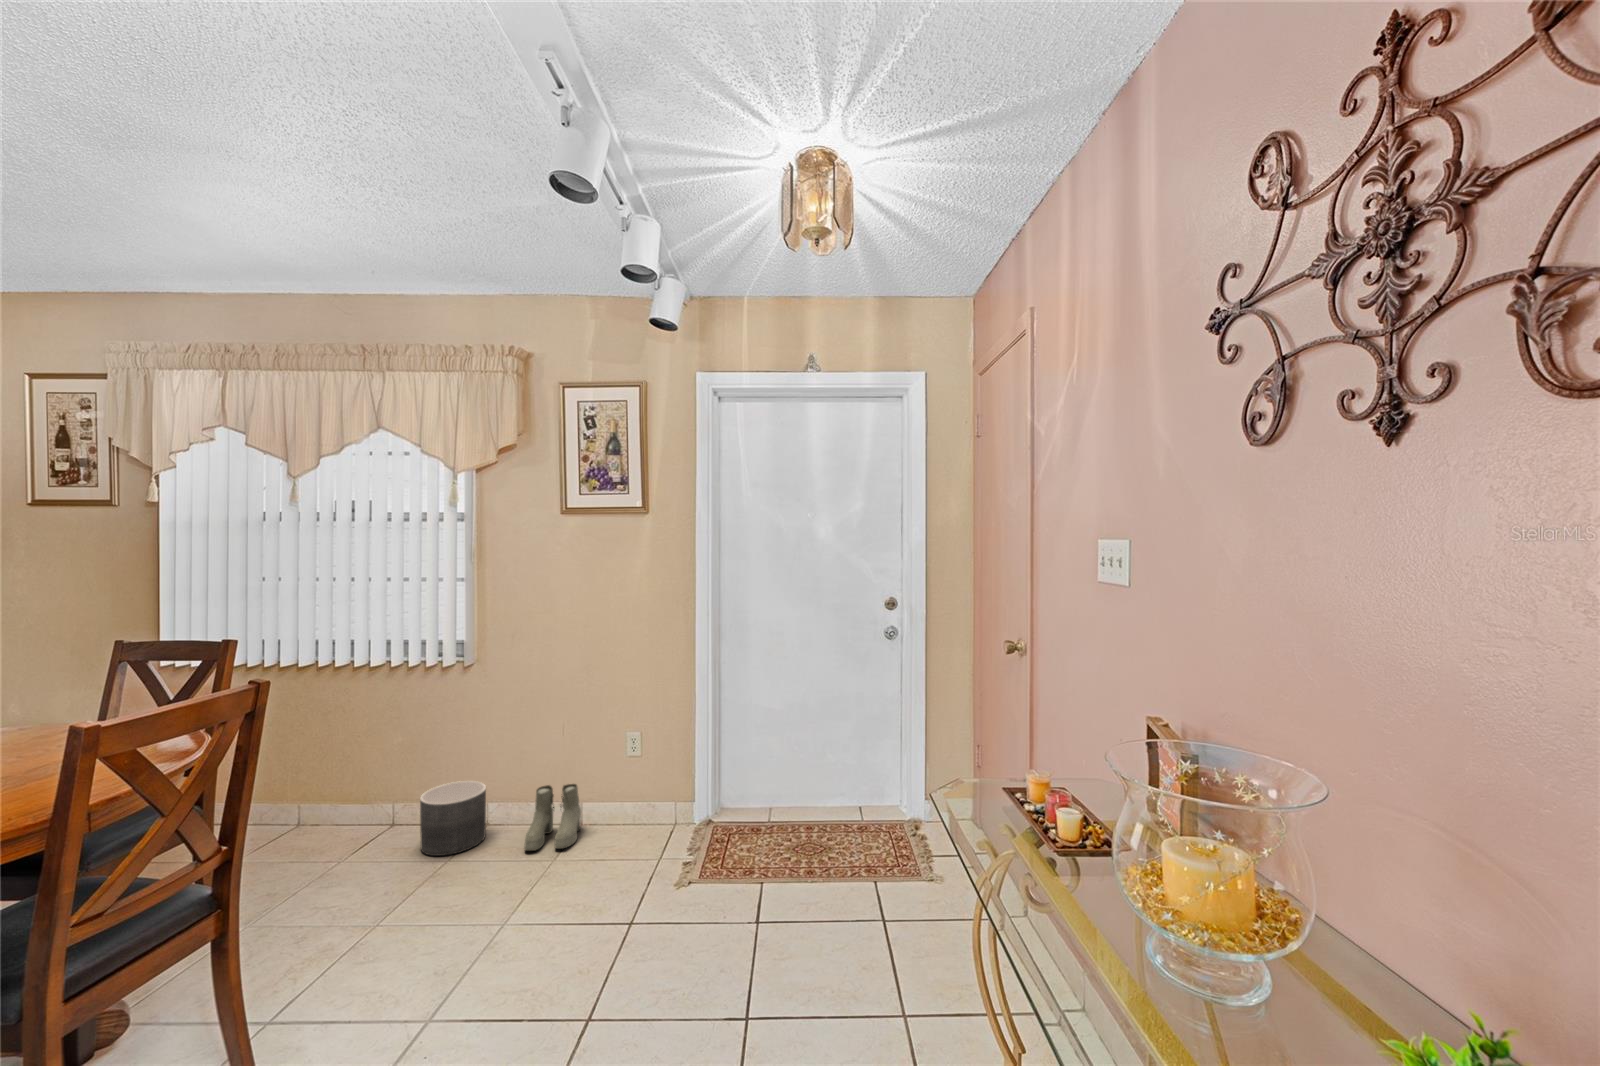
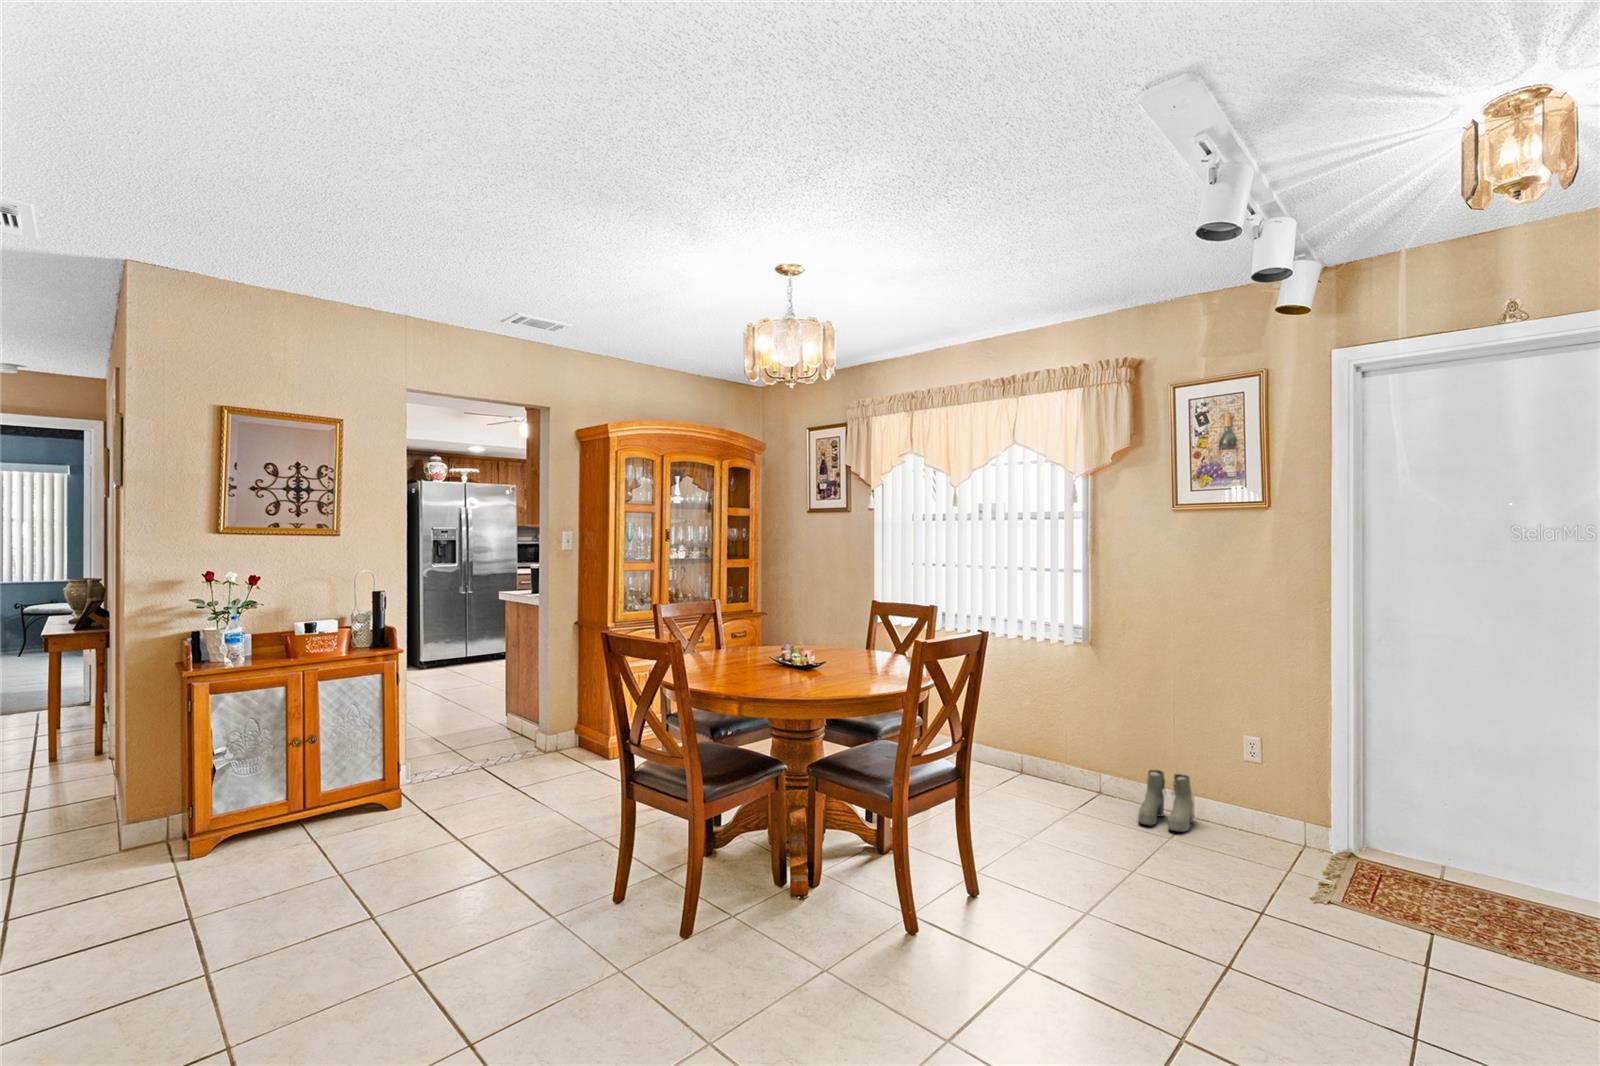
planter: present [420,781,486,856] -> none [1046,749,1100,808]

